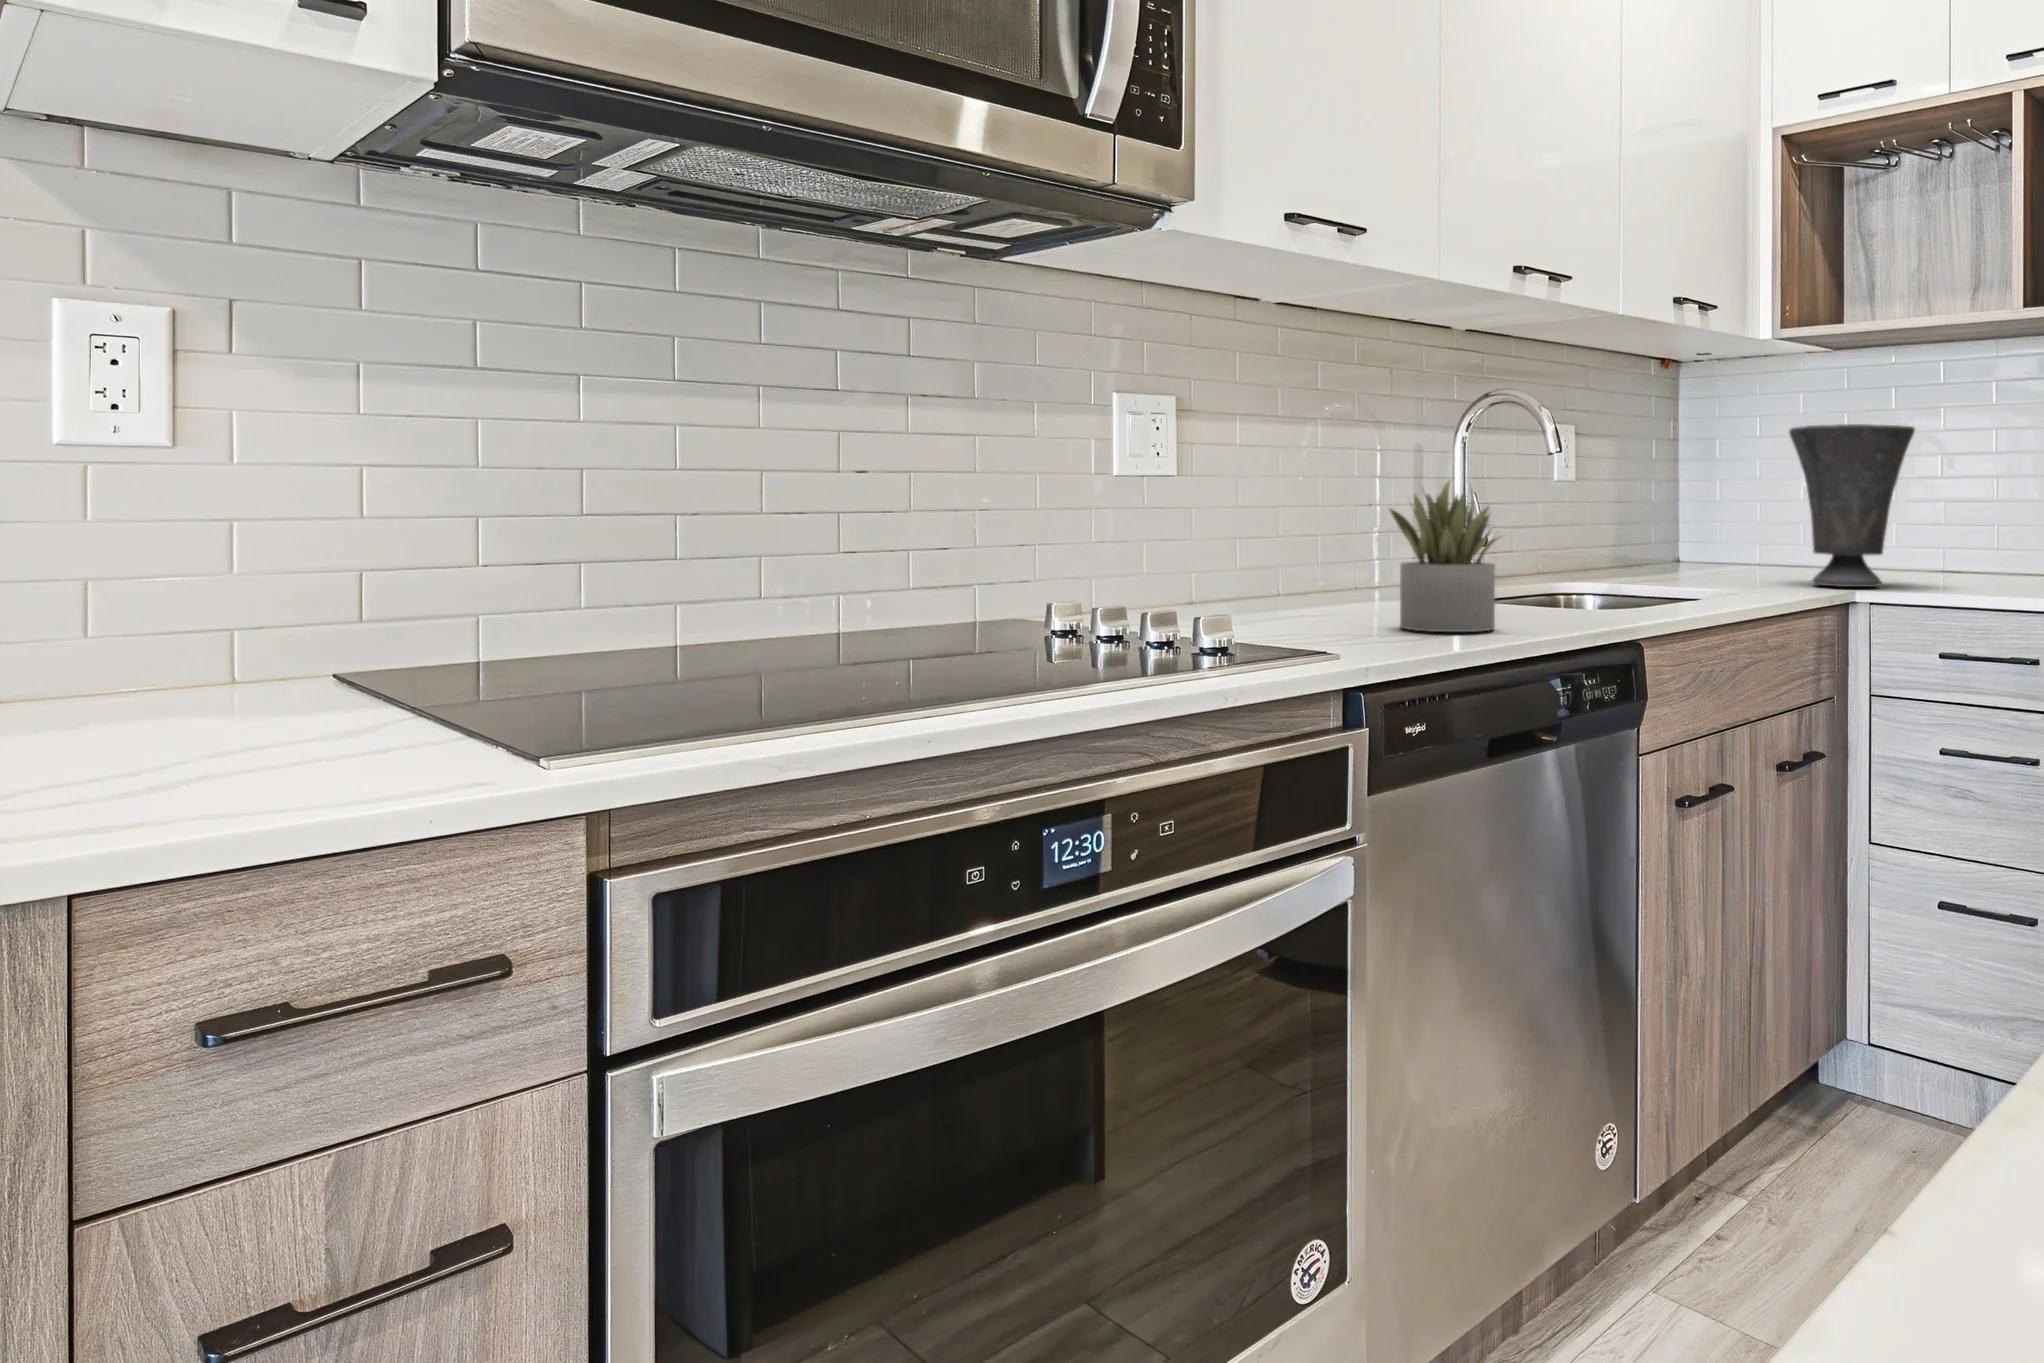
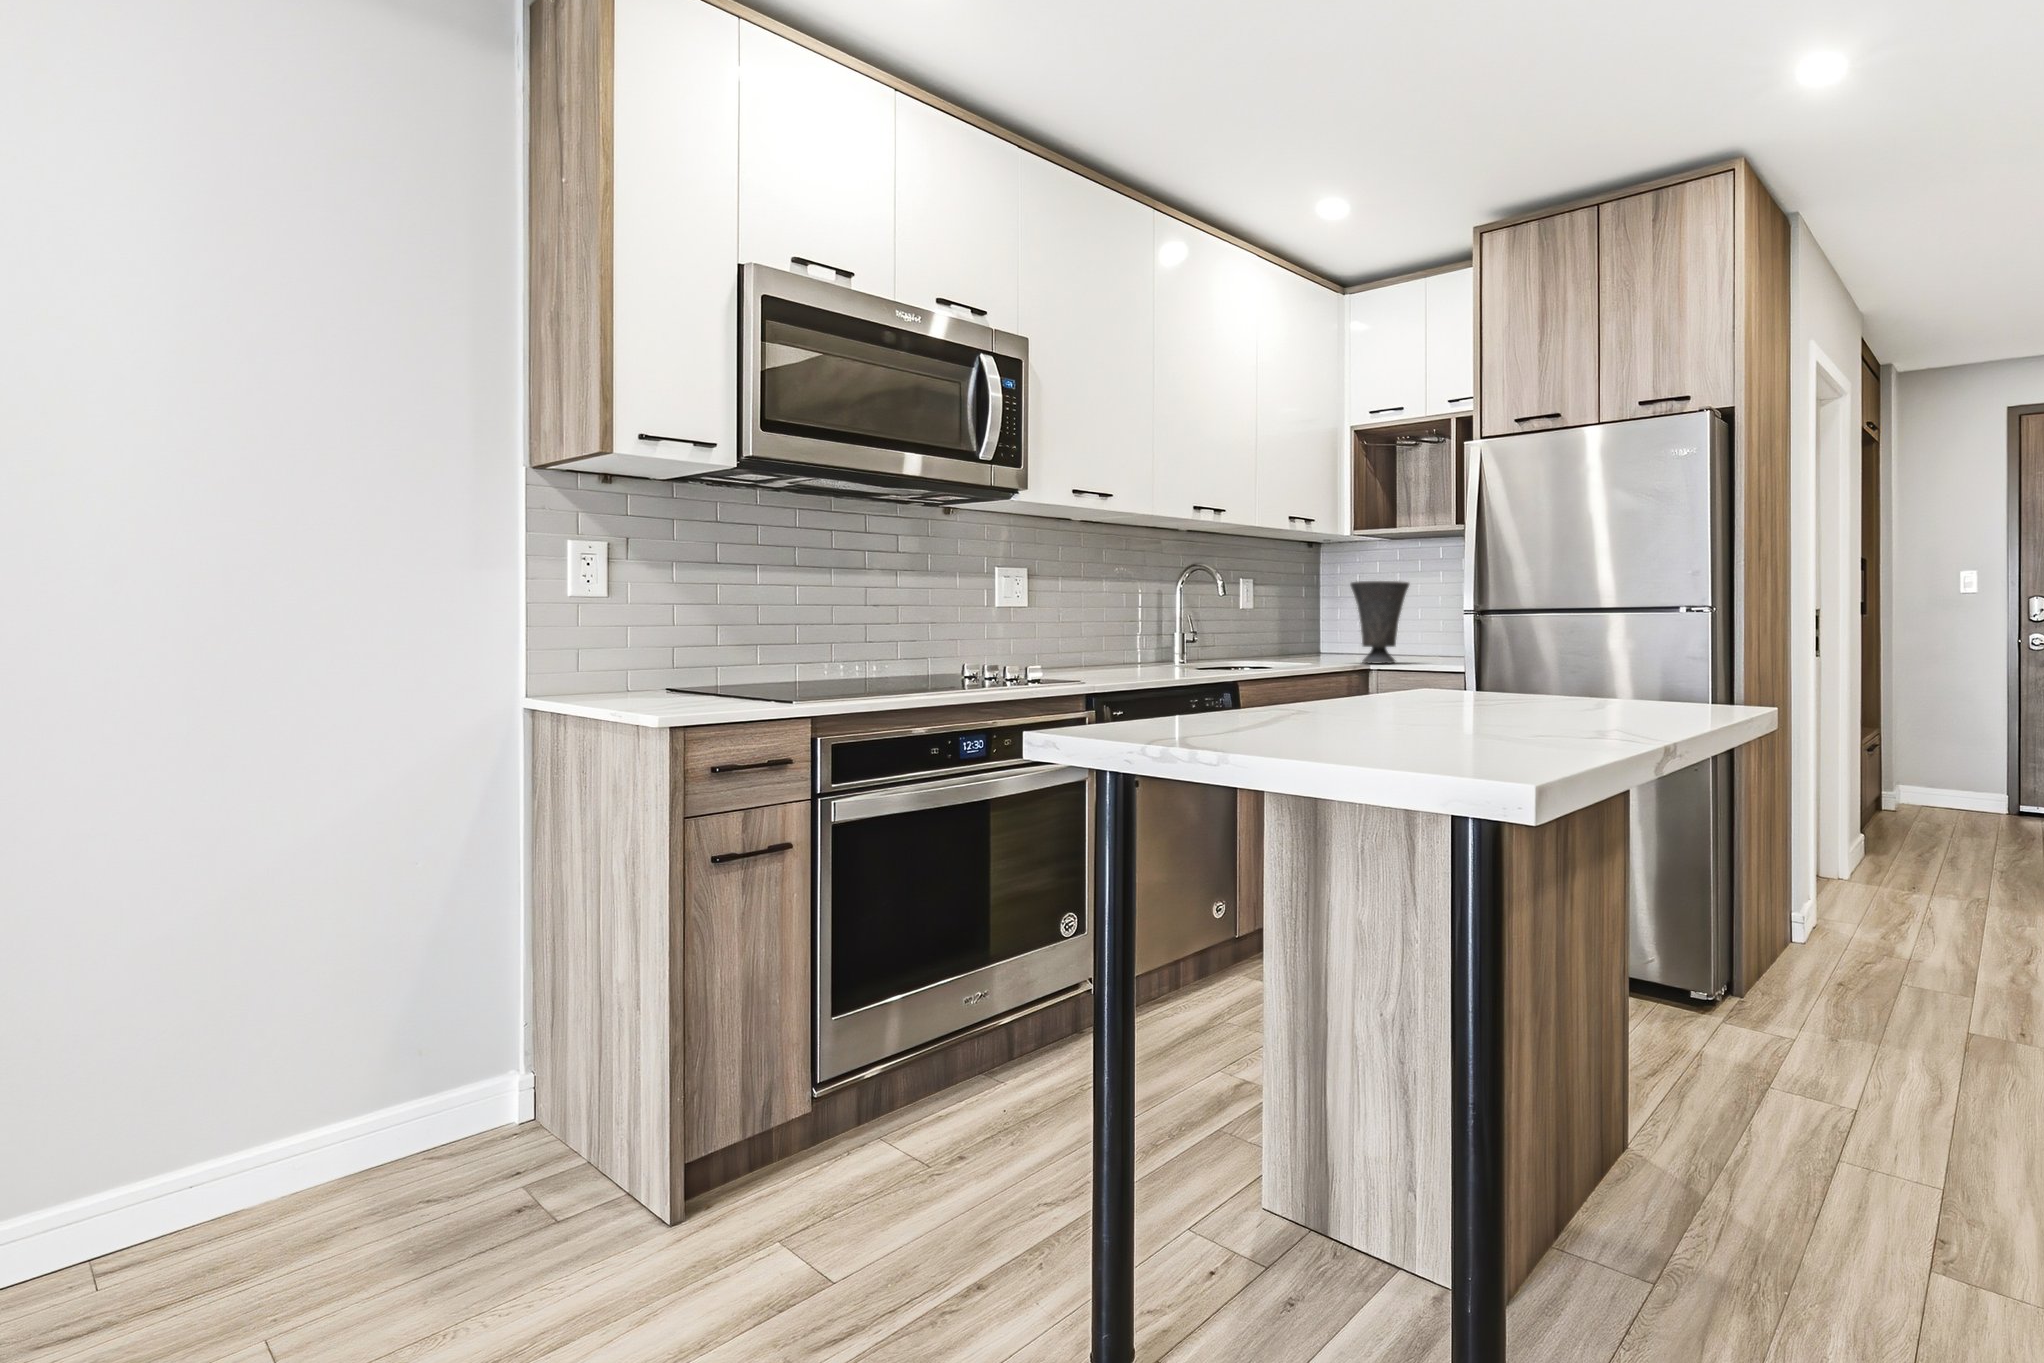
succulent plant: present [1390,480,1498,632] -> none [1121,607,1173,676]

